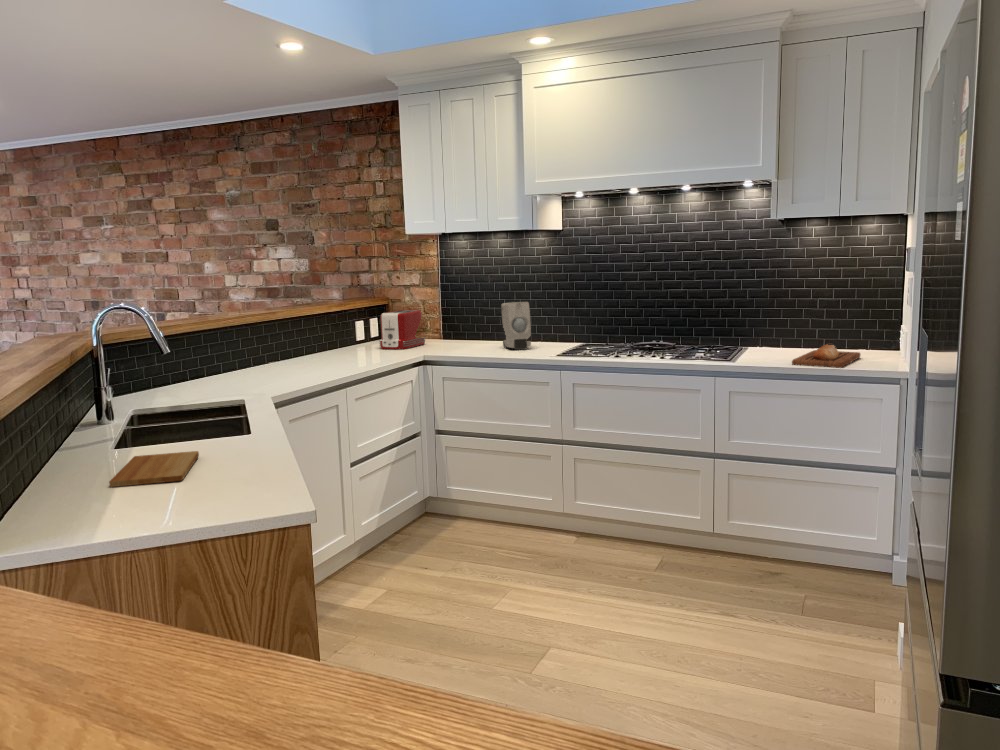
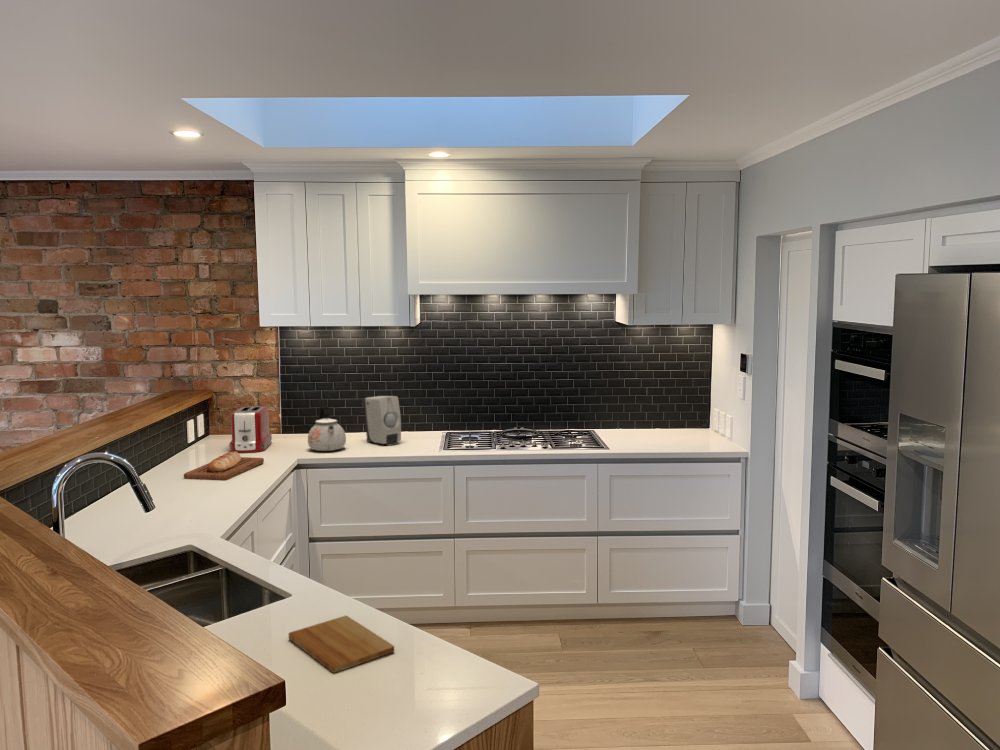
kettle: none [441,309,476,351] -> present [308,406,346,451]
bread loaf: present [792,344,860,368] -> present [184,452,264,480]

